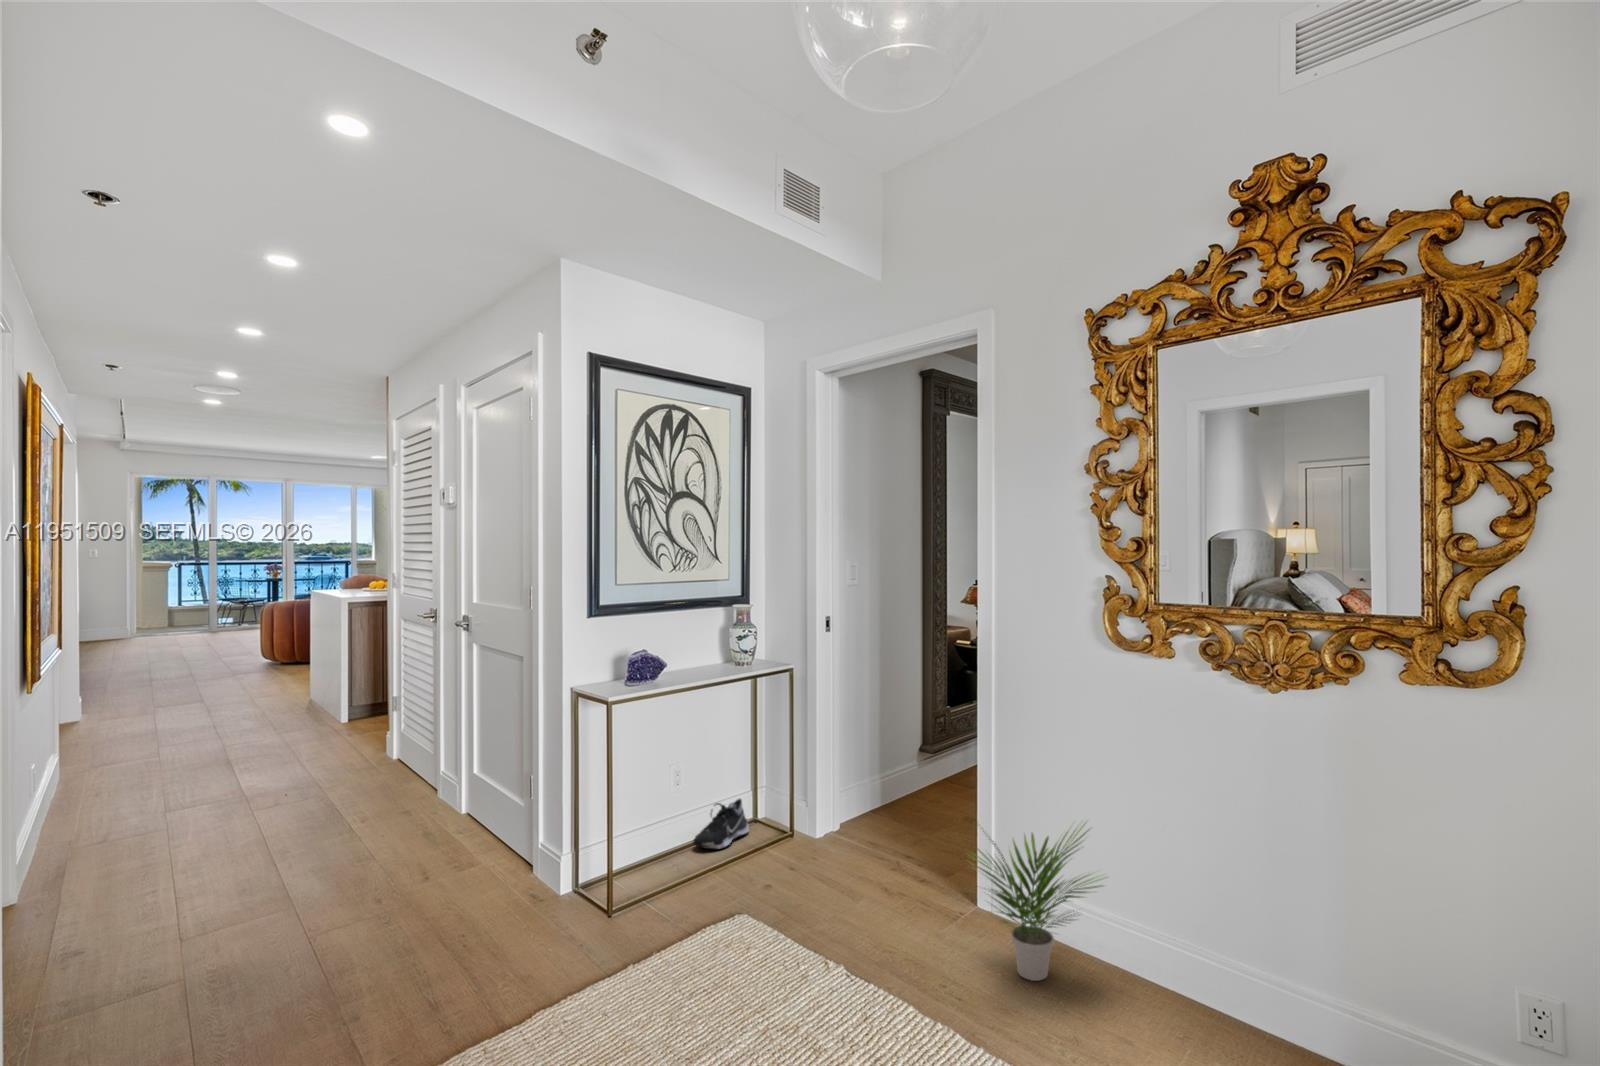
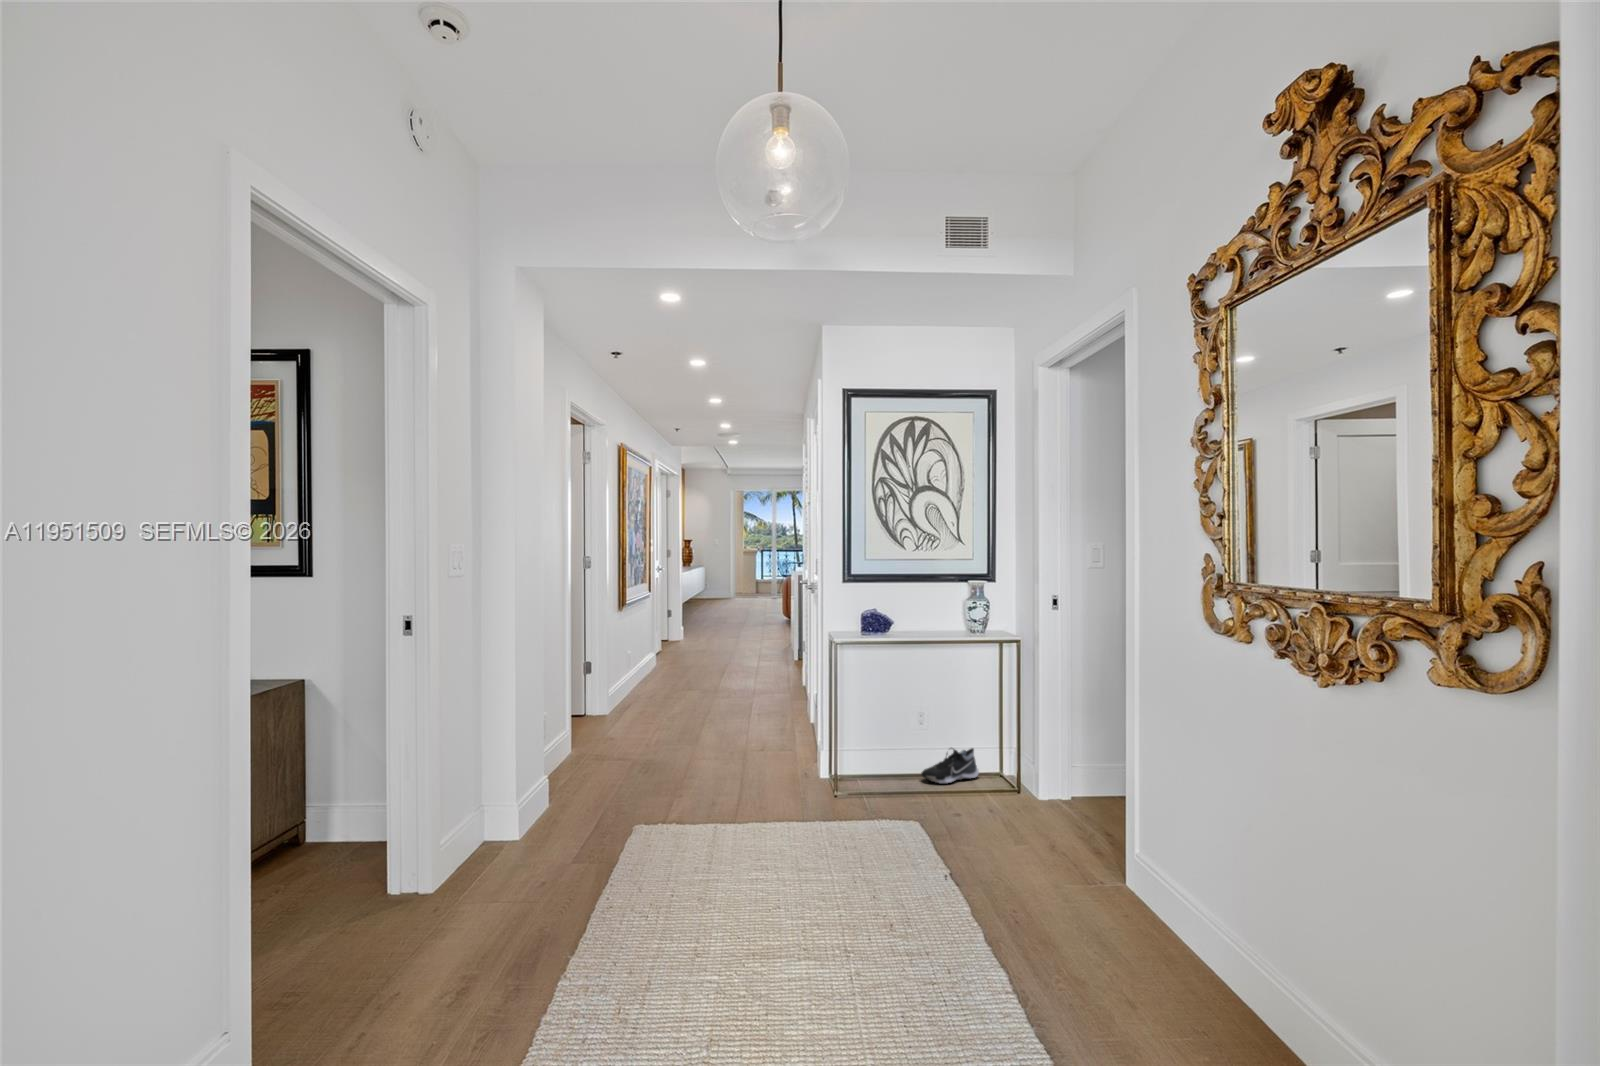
potted plant: present [969,826,1103,981] -> none [1025,774,1173,947]

